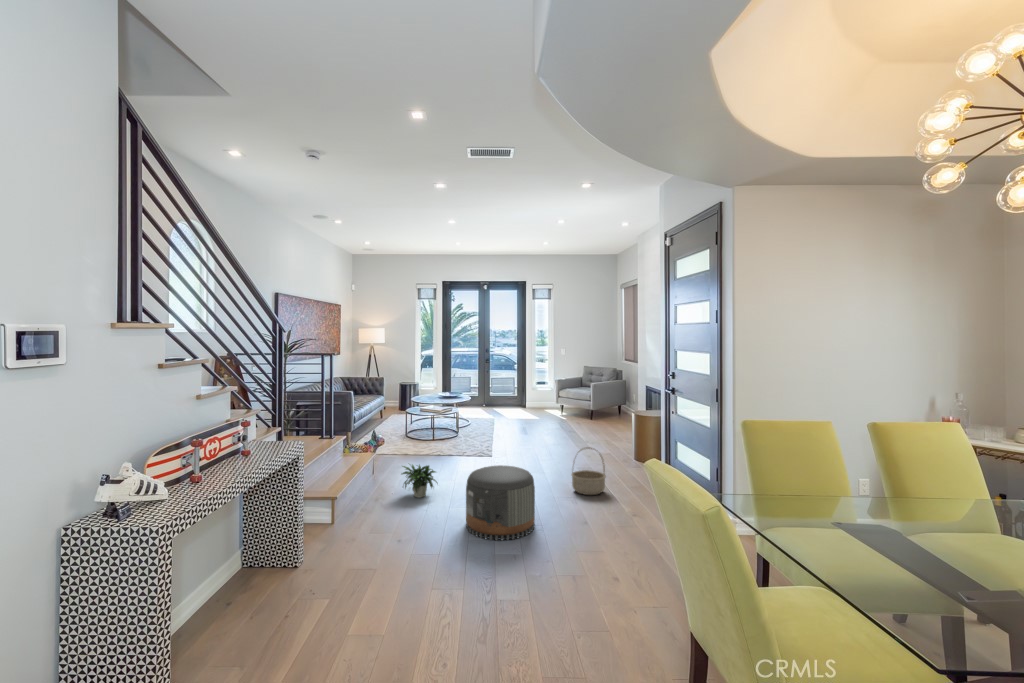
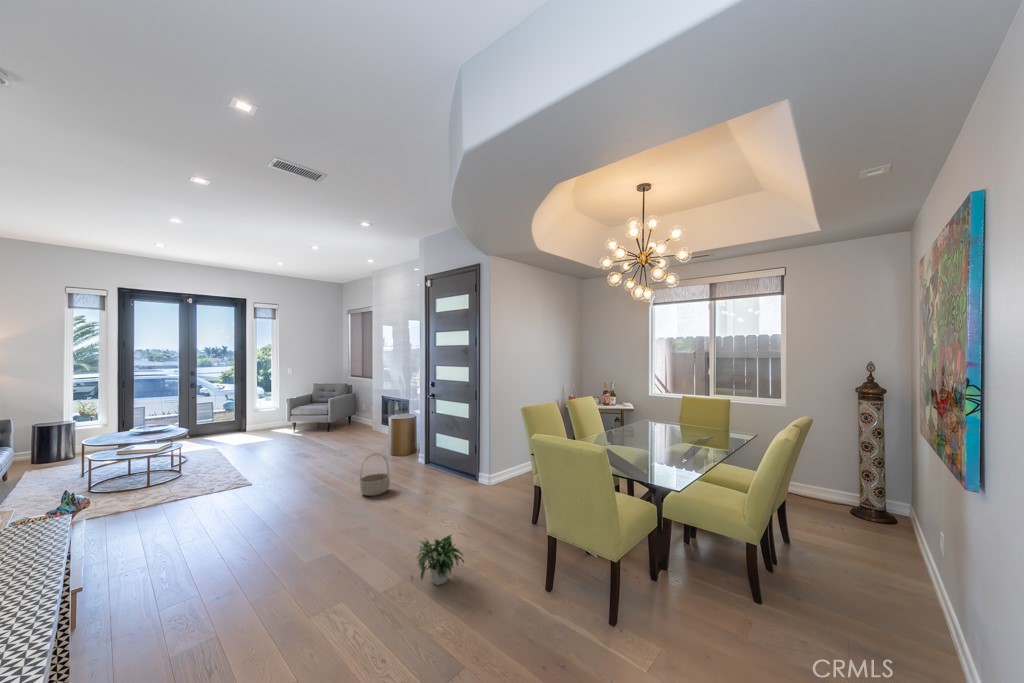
potted plant: present [402,465,437,498] -> present [410,535,464,585]
pouf: present [466,465,535,541] -> none [278,485,353,564]

